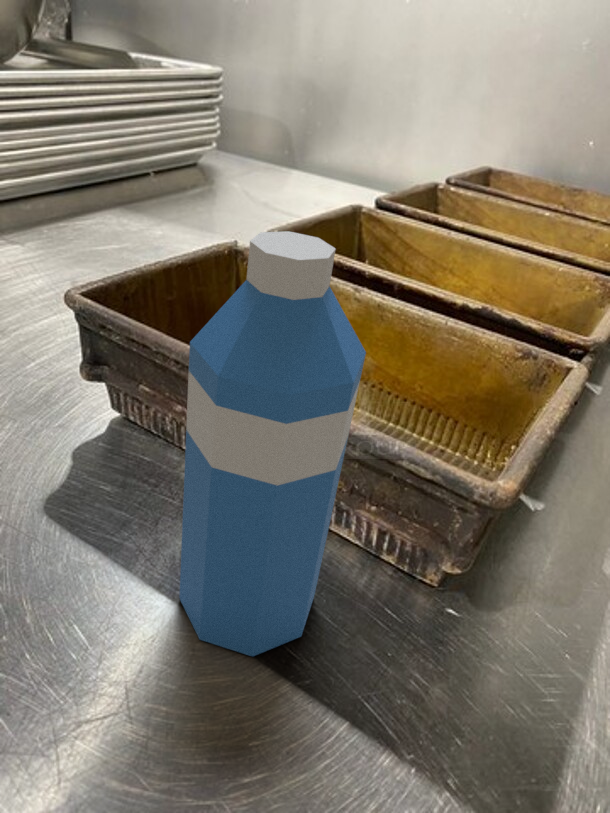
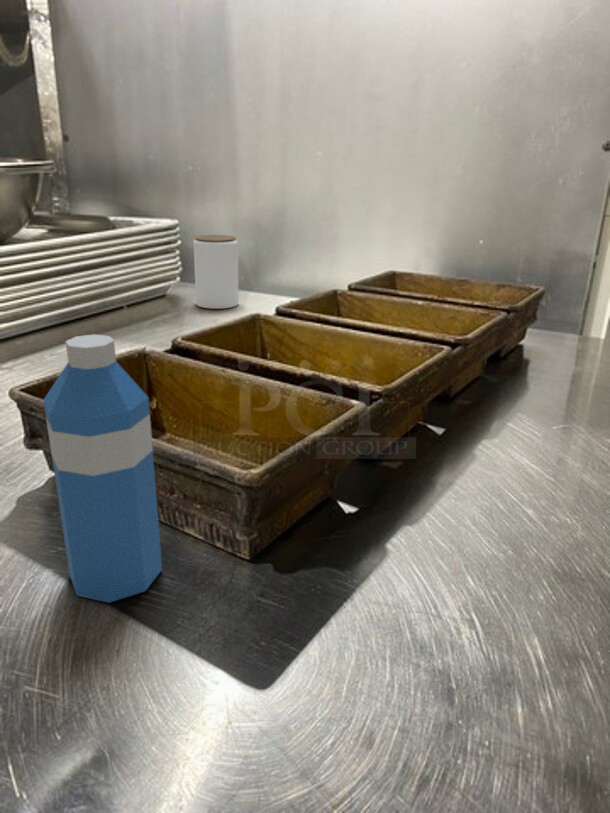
jar: none [237,91,298,190] -> present [194,235,239,309]

